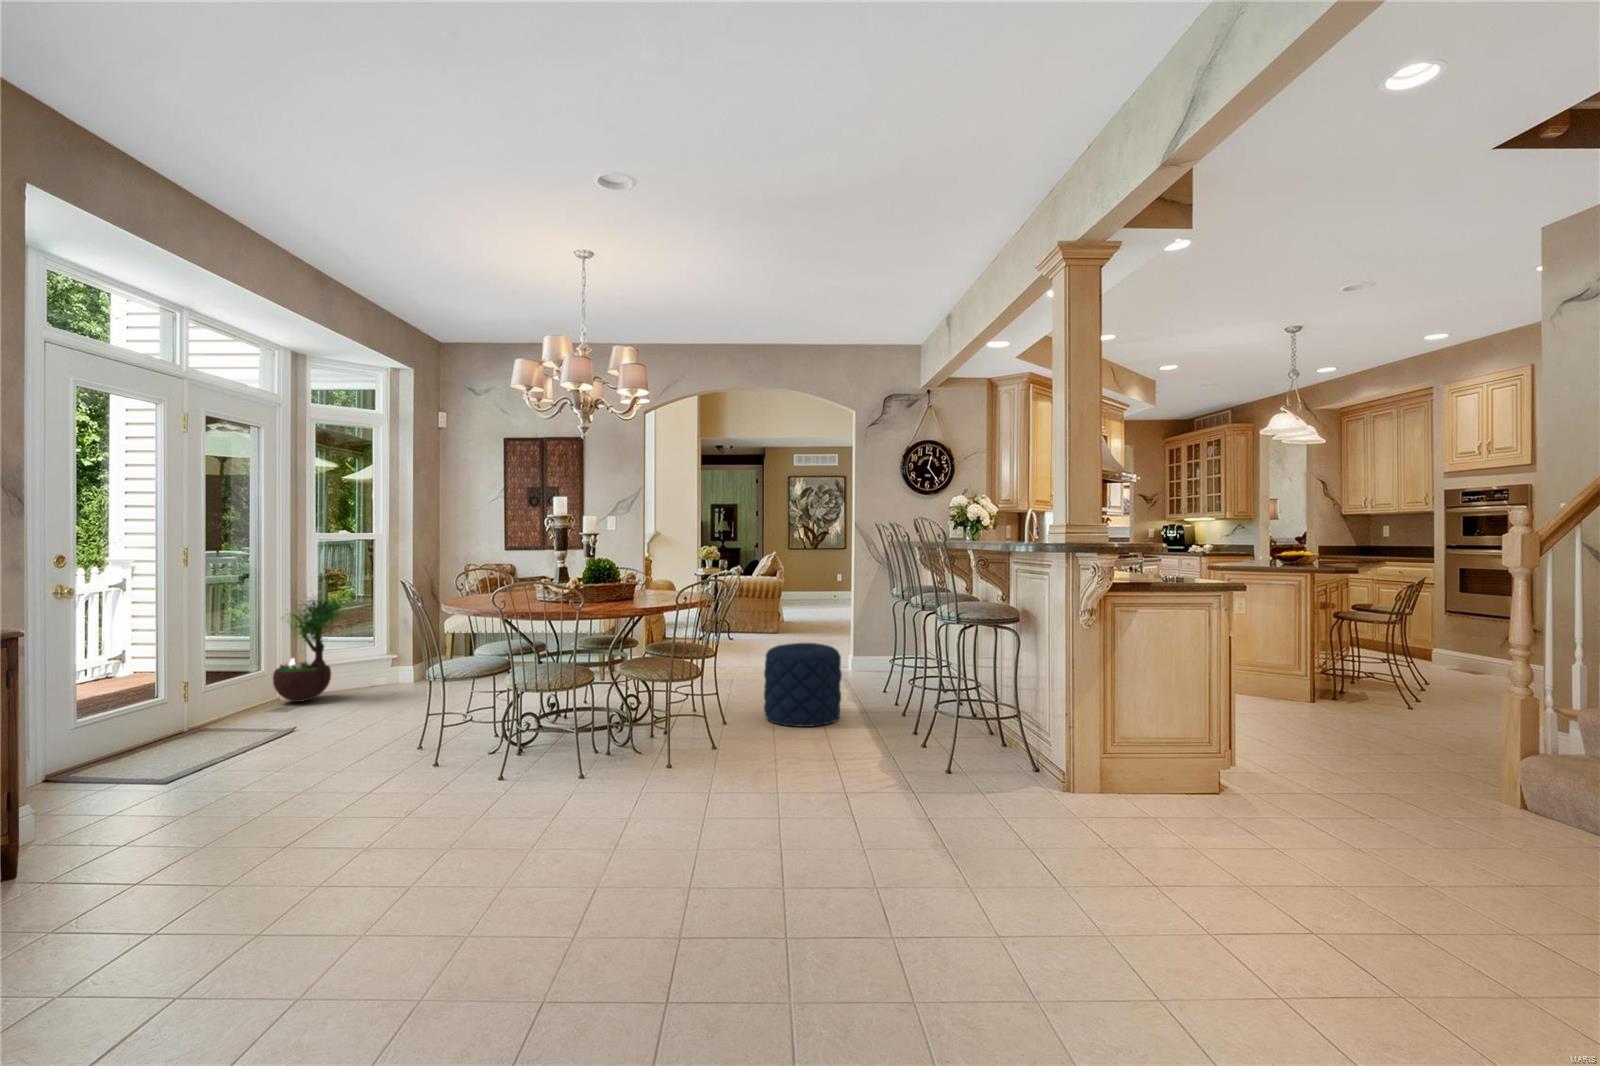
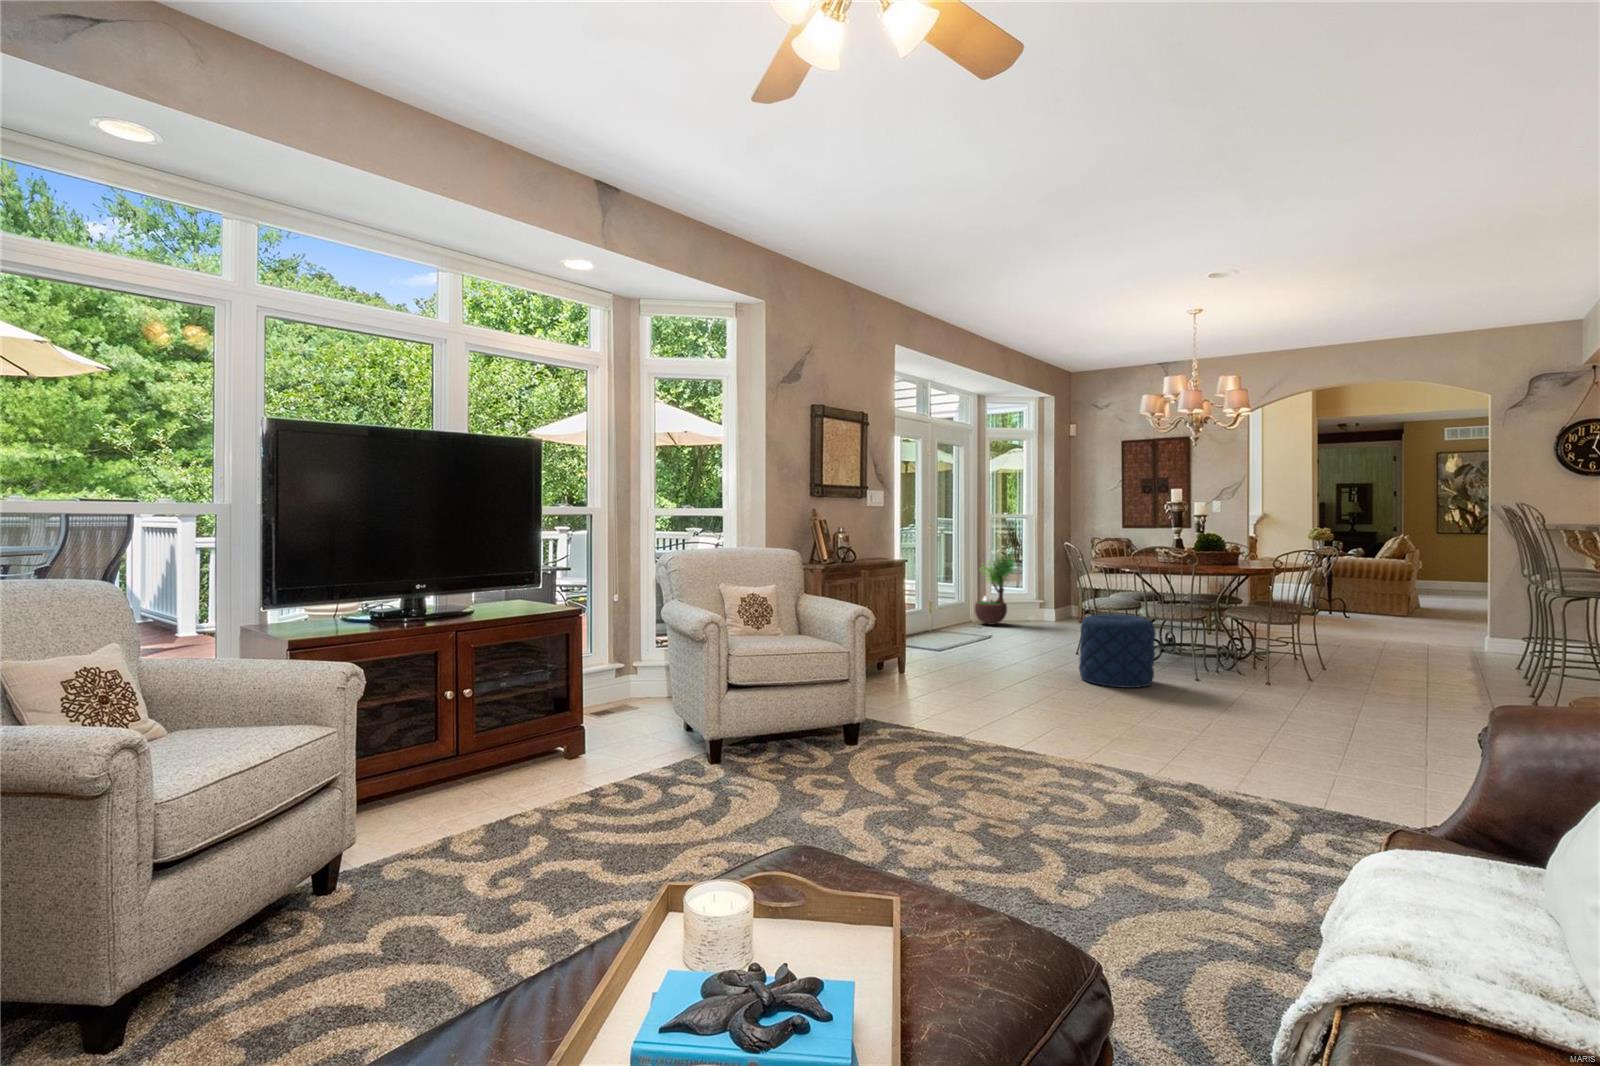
pouf: present [764,643,842,727] -> present [1079,614,1156,688]

